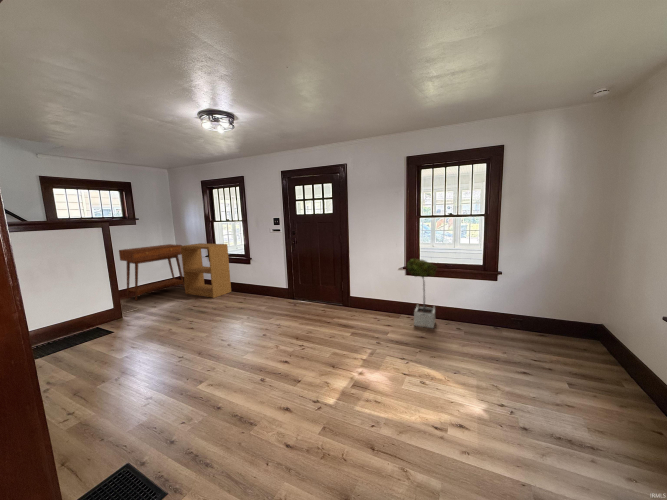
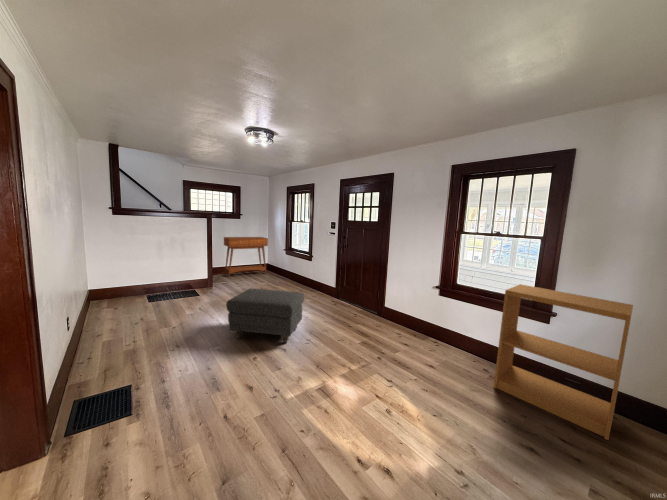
bookshelf: present [181,243,231,298] -> present [494,284,633,440]
potted tree: present [407,259,437,328] -> none [435,278,469,362]
ottoman: none [204,297,288,364] -> present [226,288,304,343]

